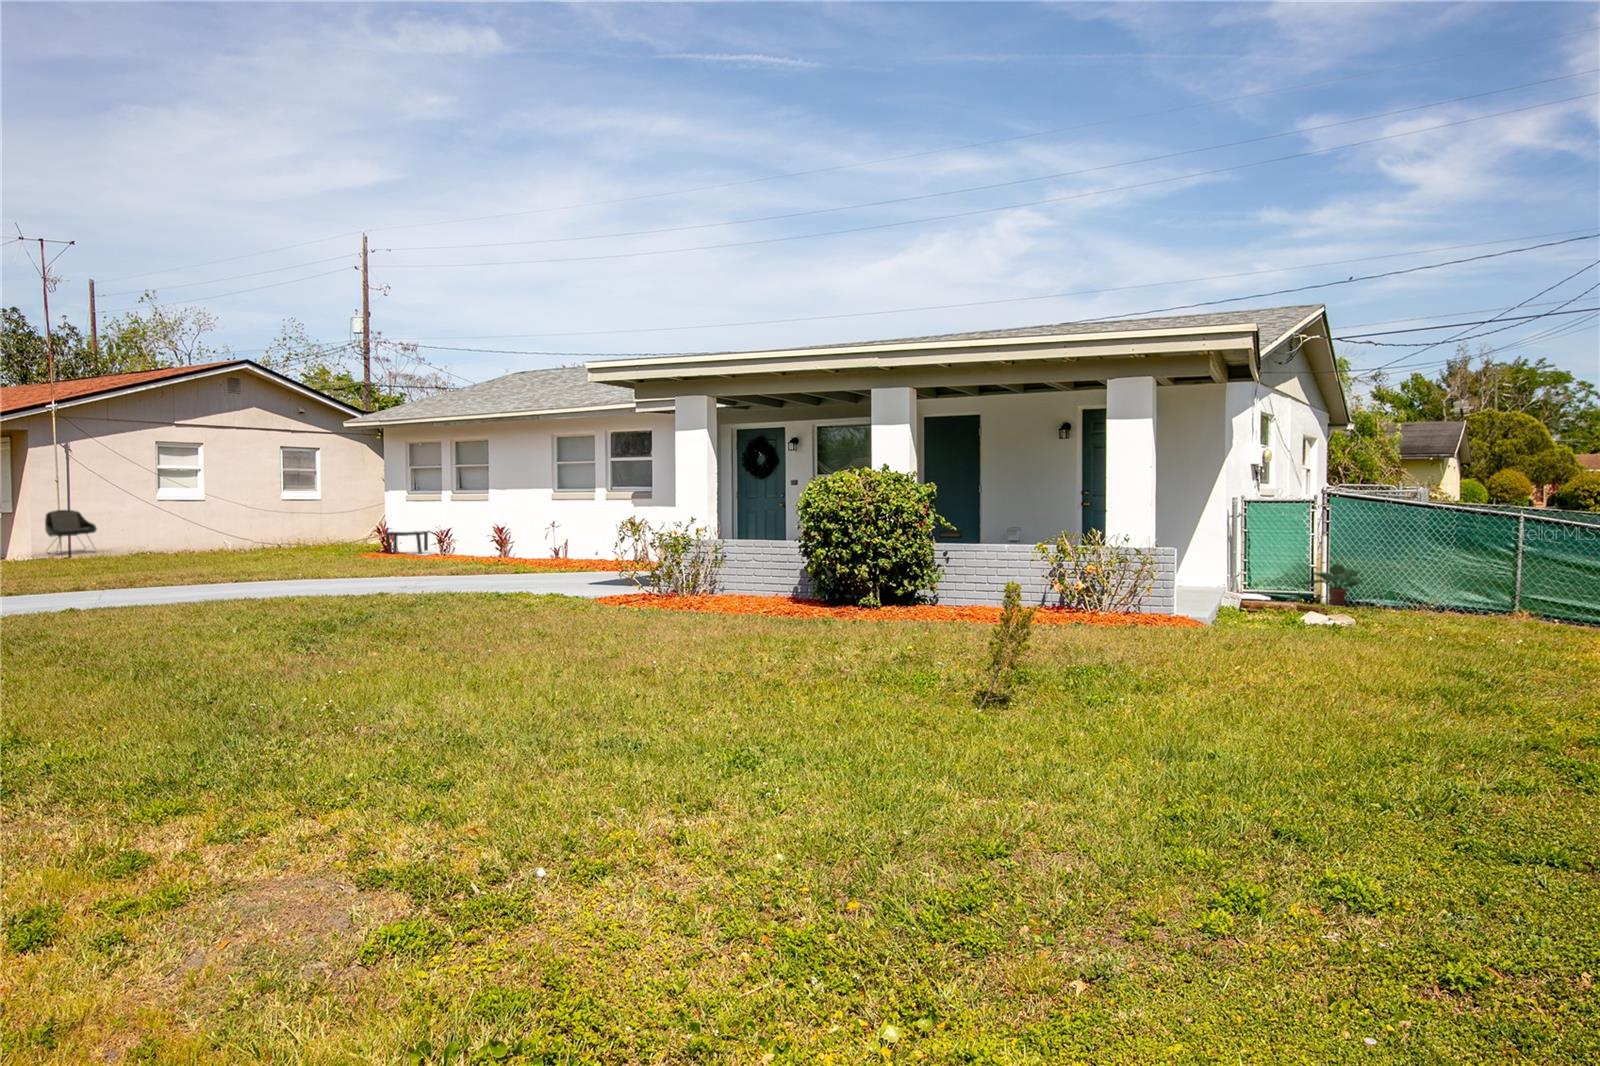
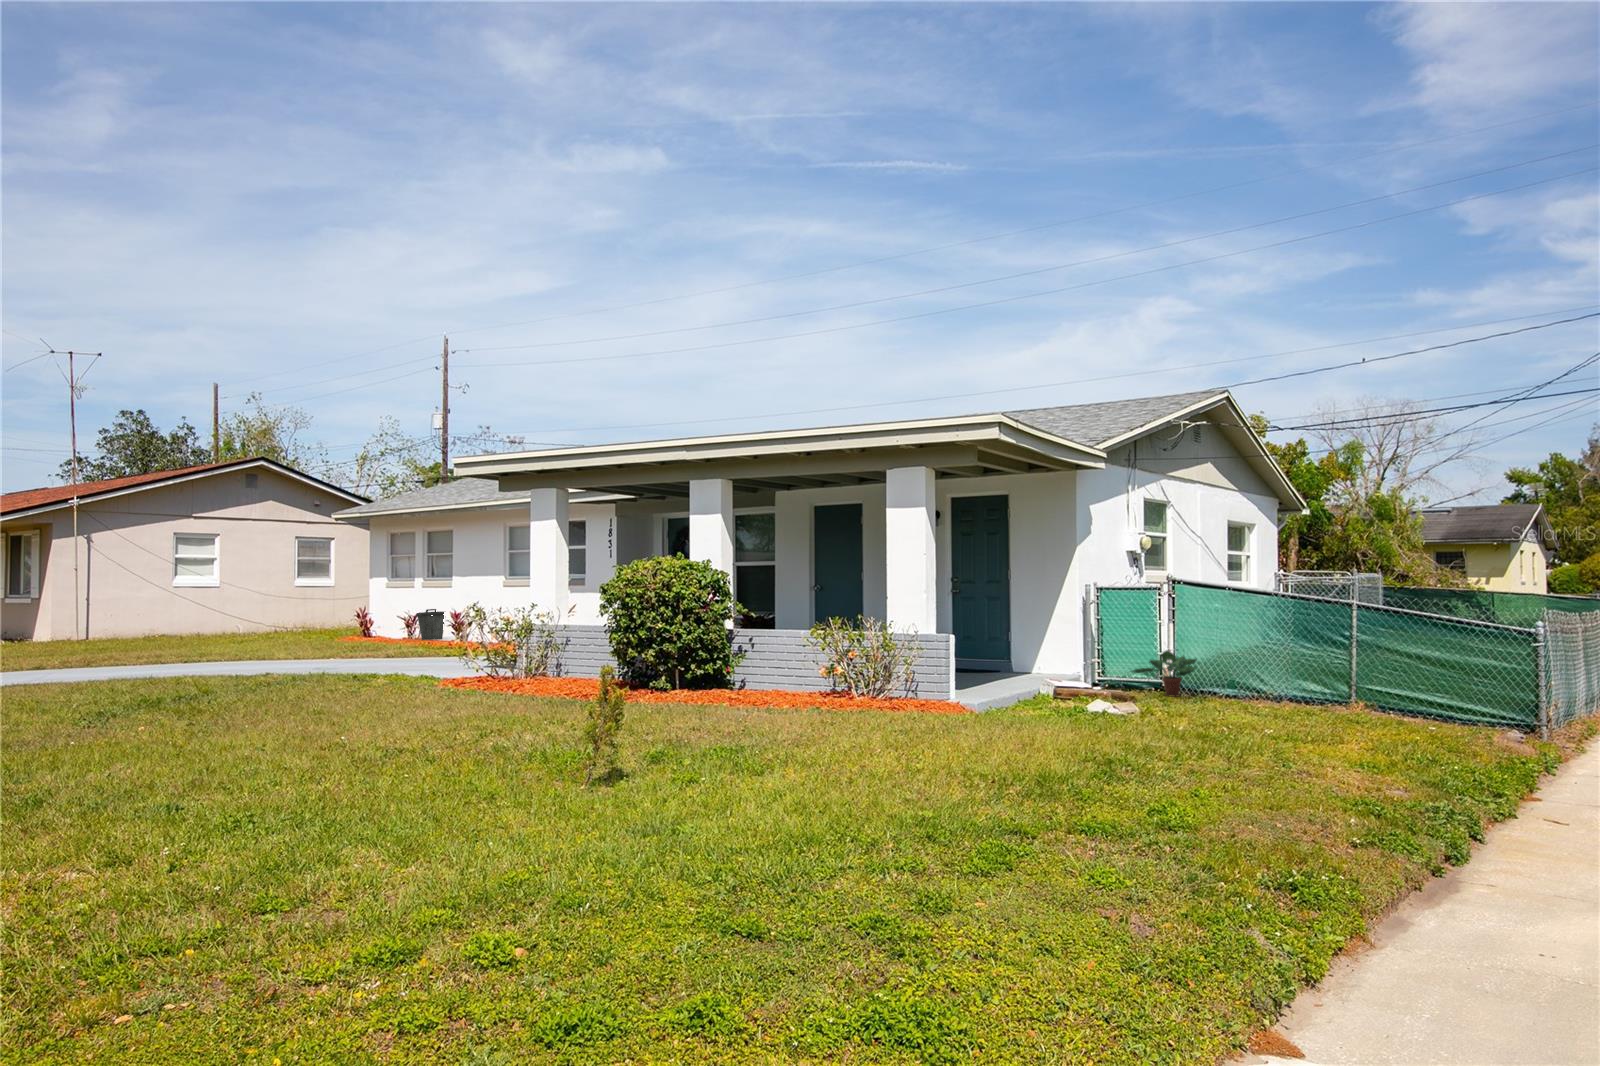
lounge chair: present [45,510,97,555] -> none [61,596,107,637]
trash can: none [450,524,481,556] -> present [416,609,444,640]
bench: present [385,531,428,553] -> none [365,616,405,637]

